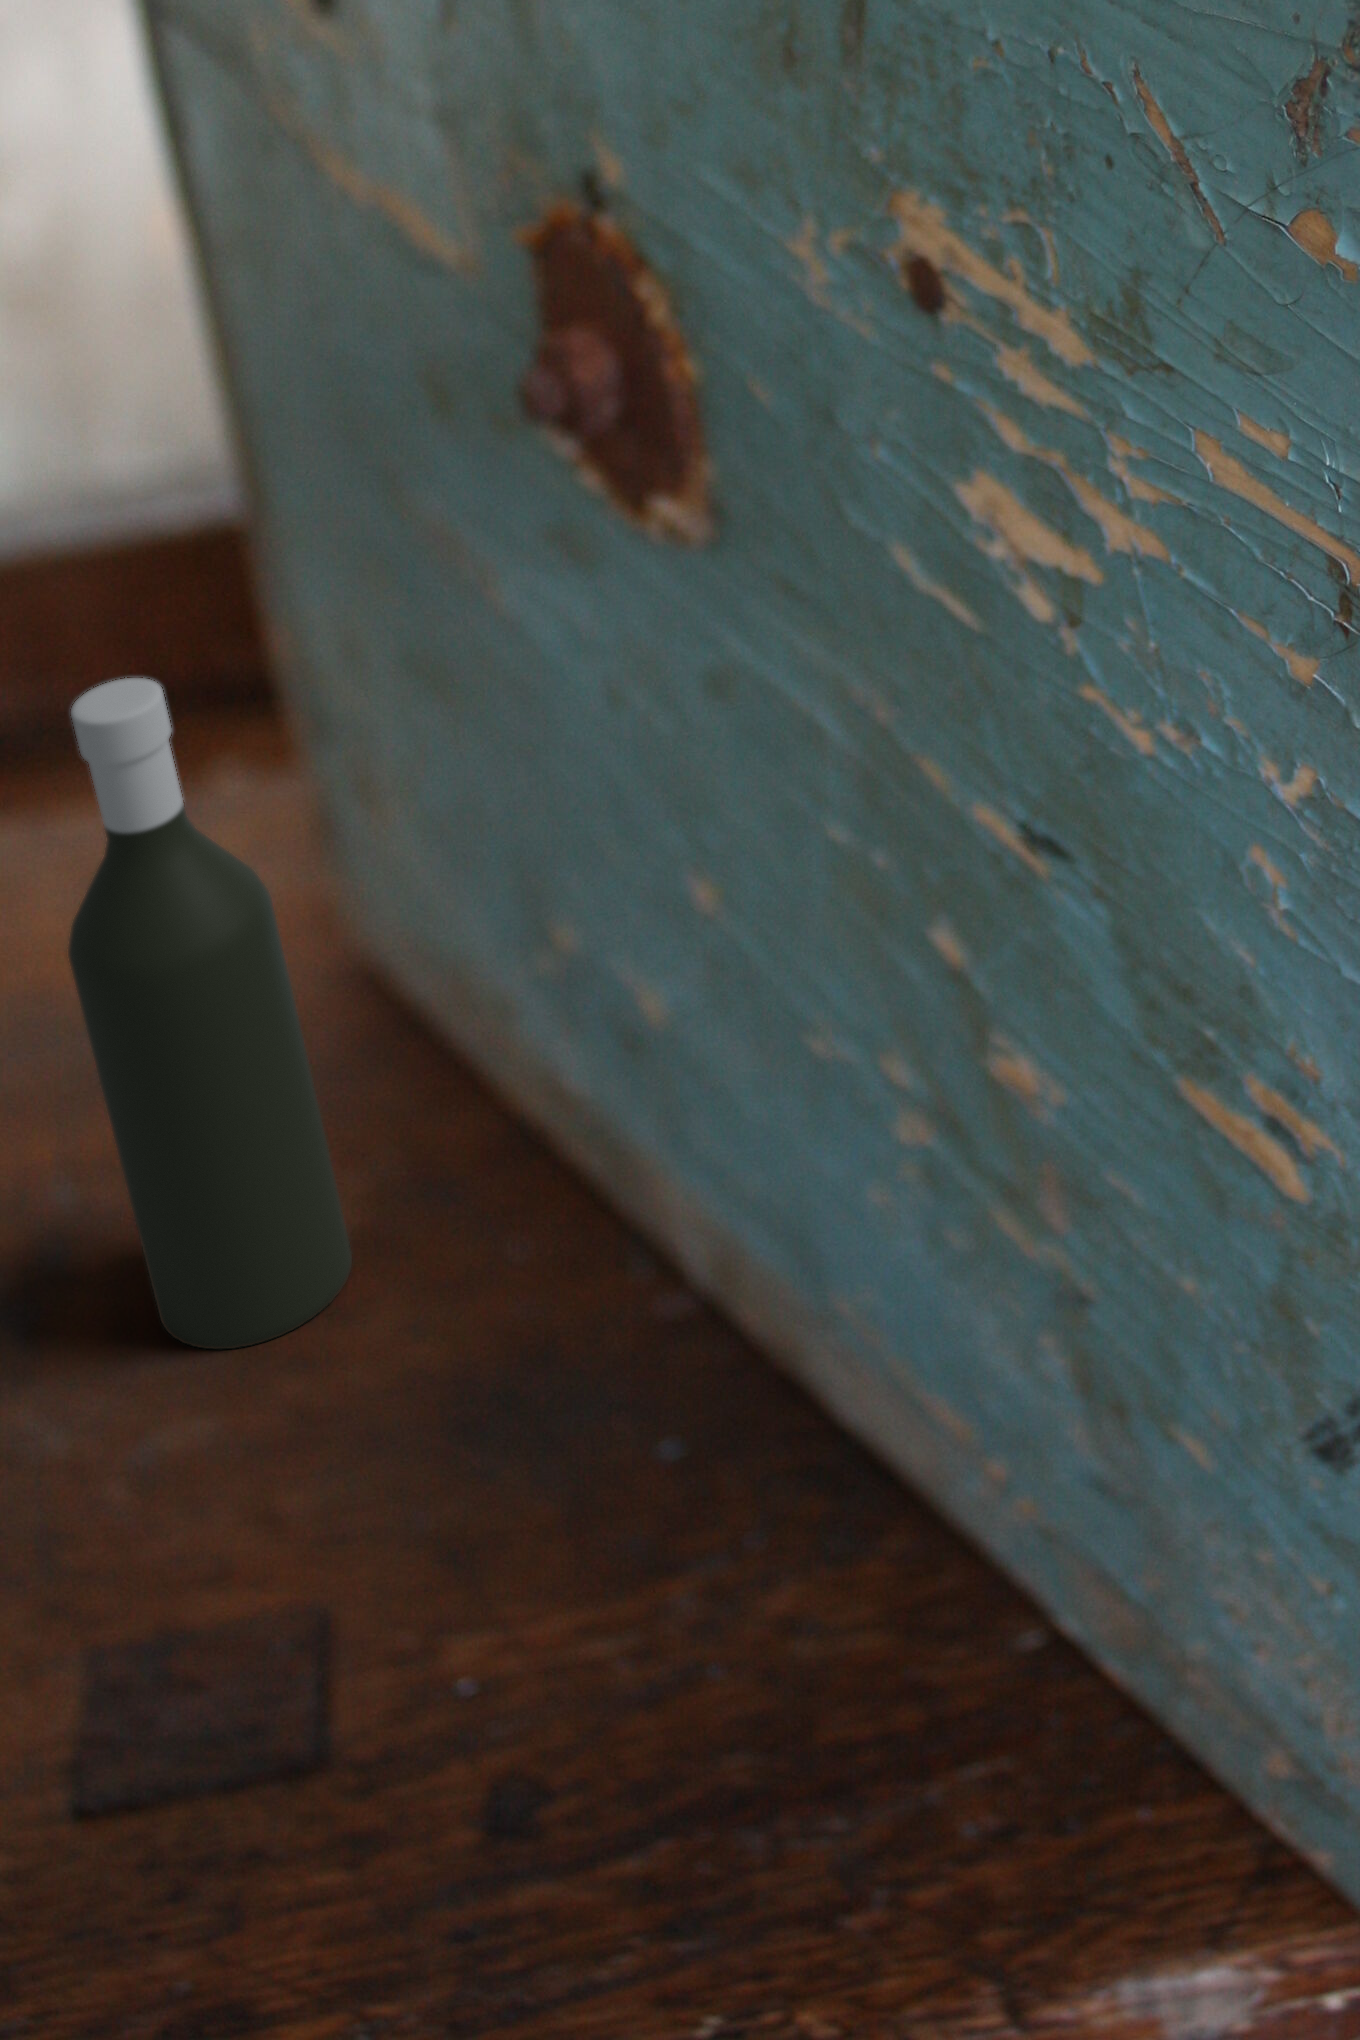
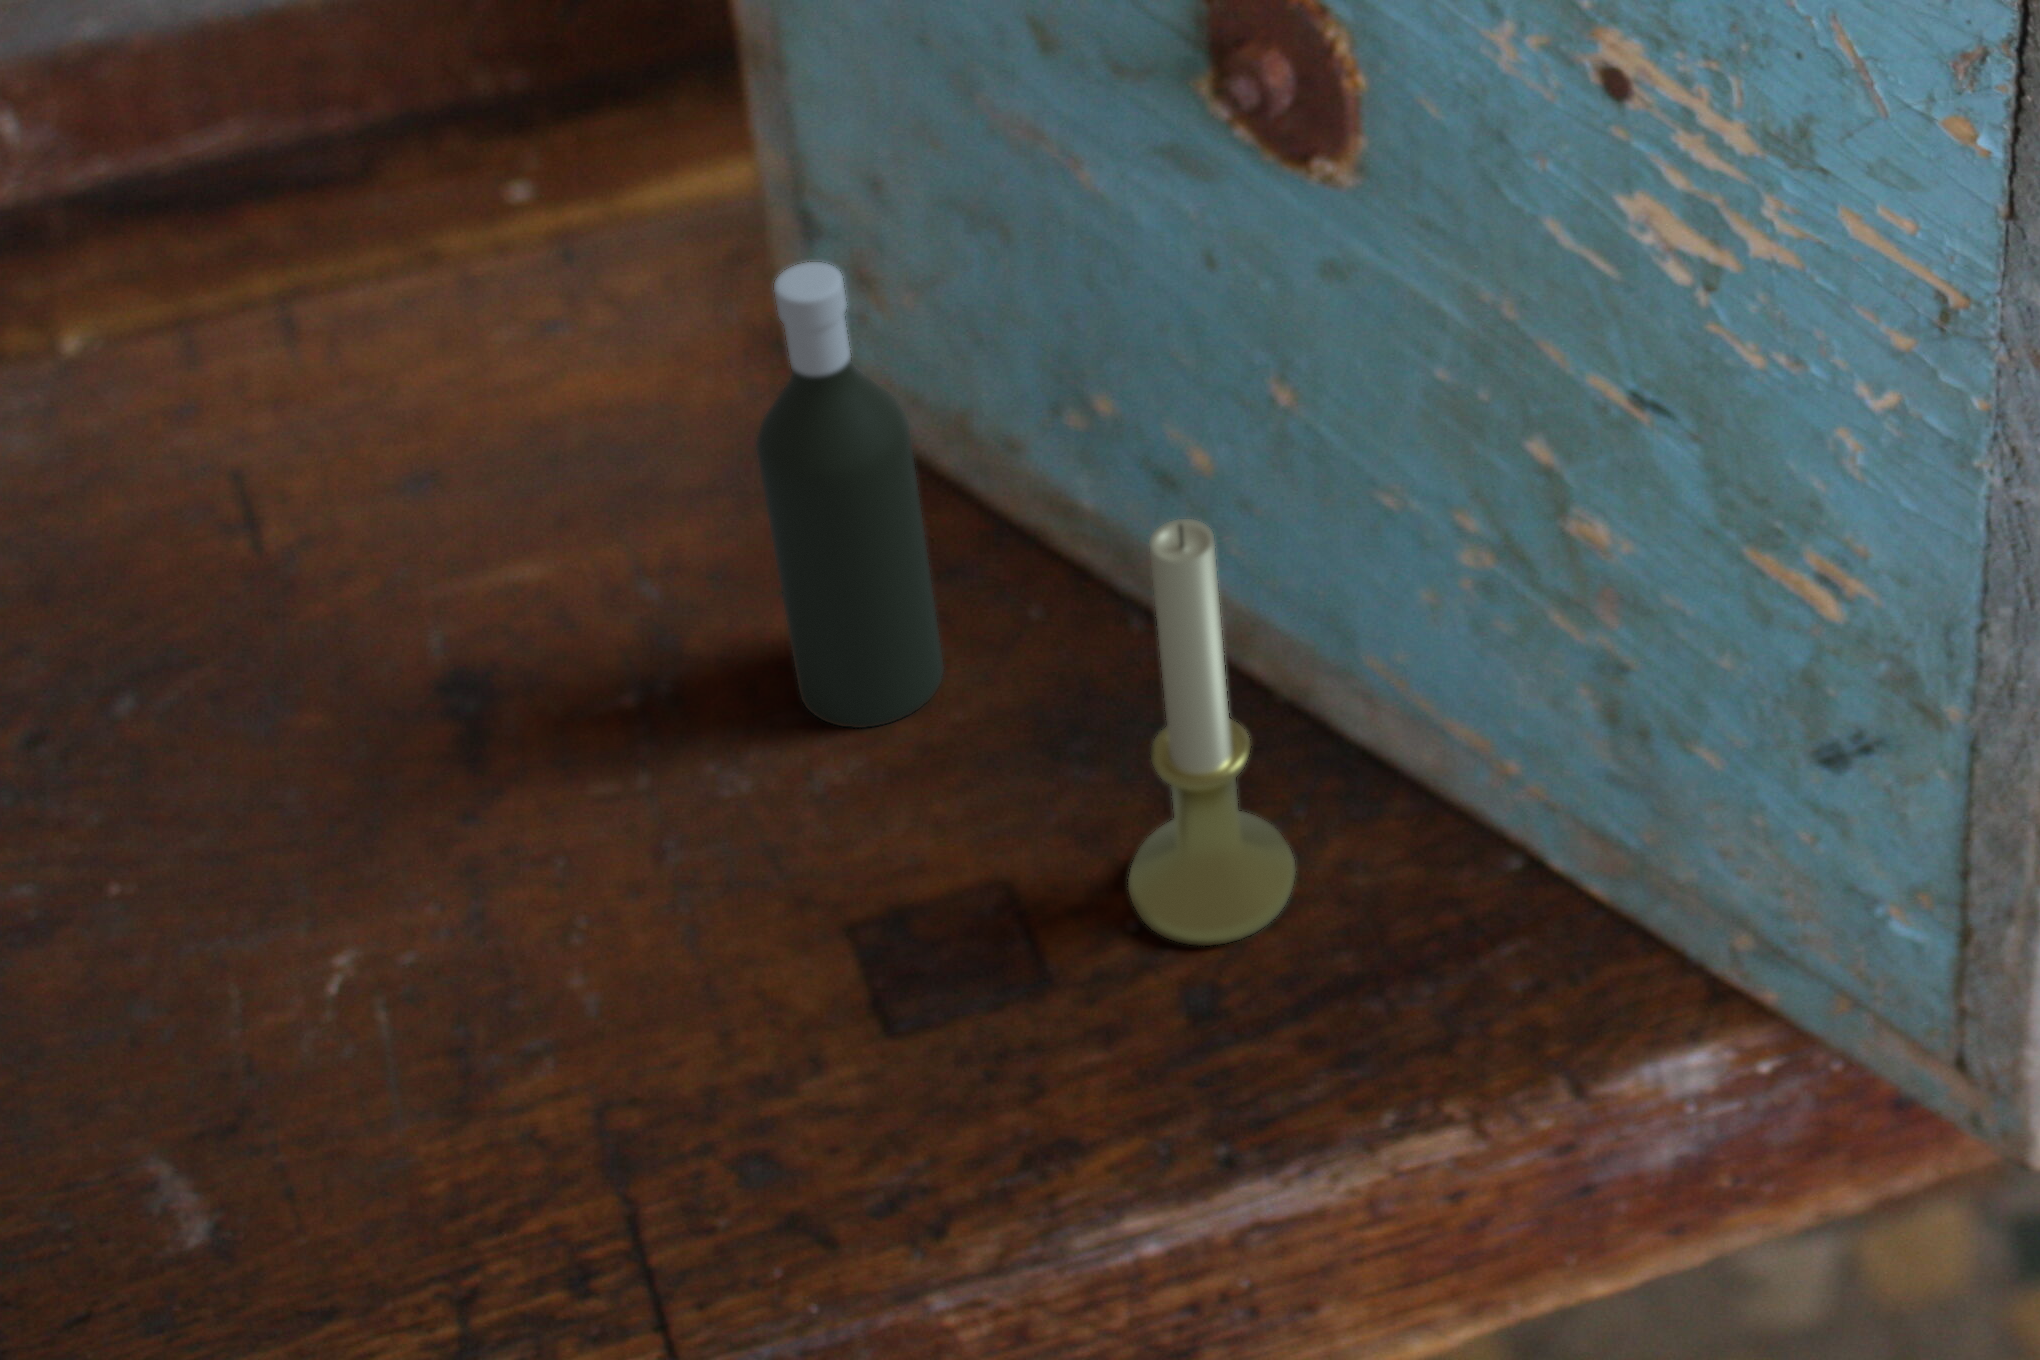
candle holder: none [399,1021,681,1705] -> present [1128,519,1296,946]

